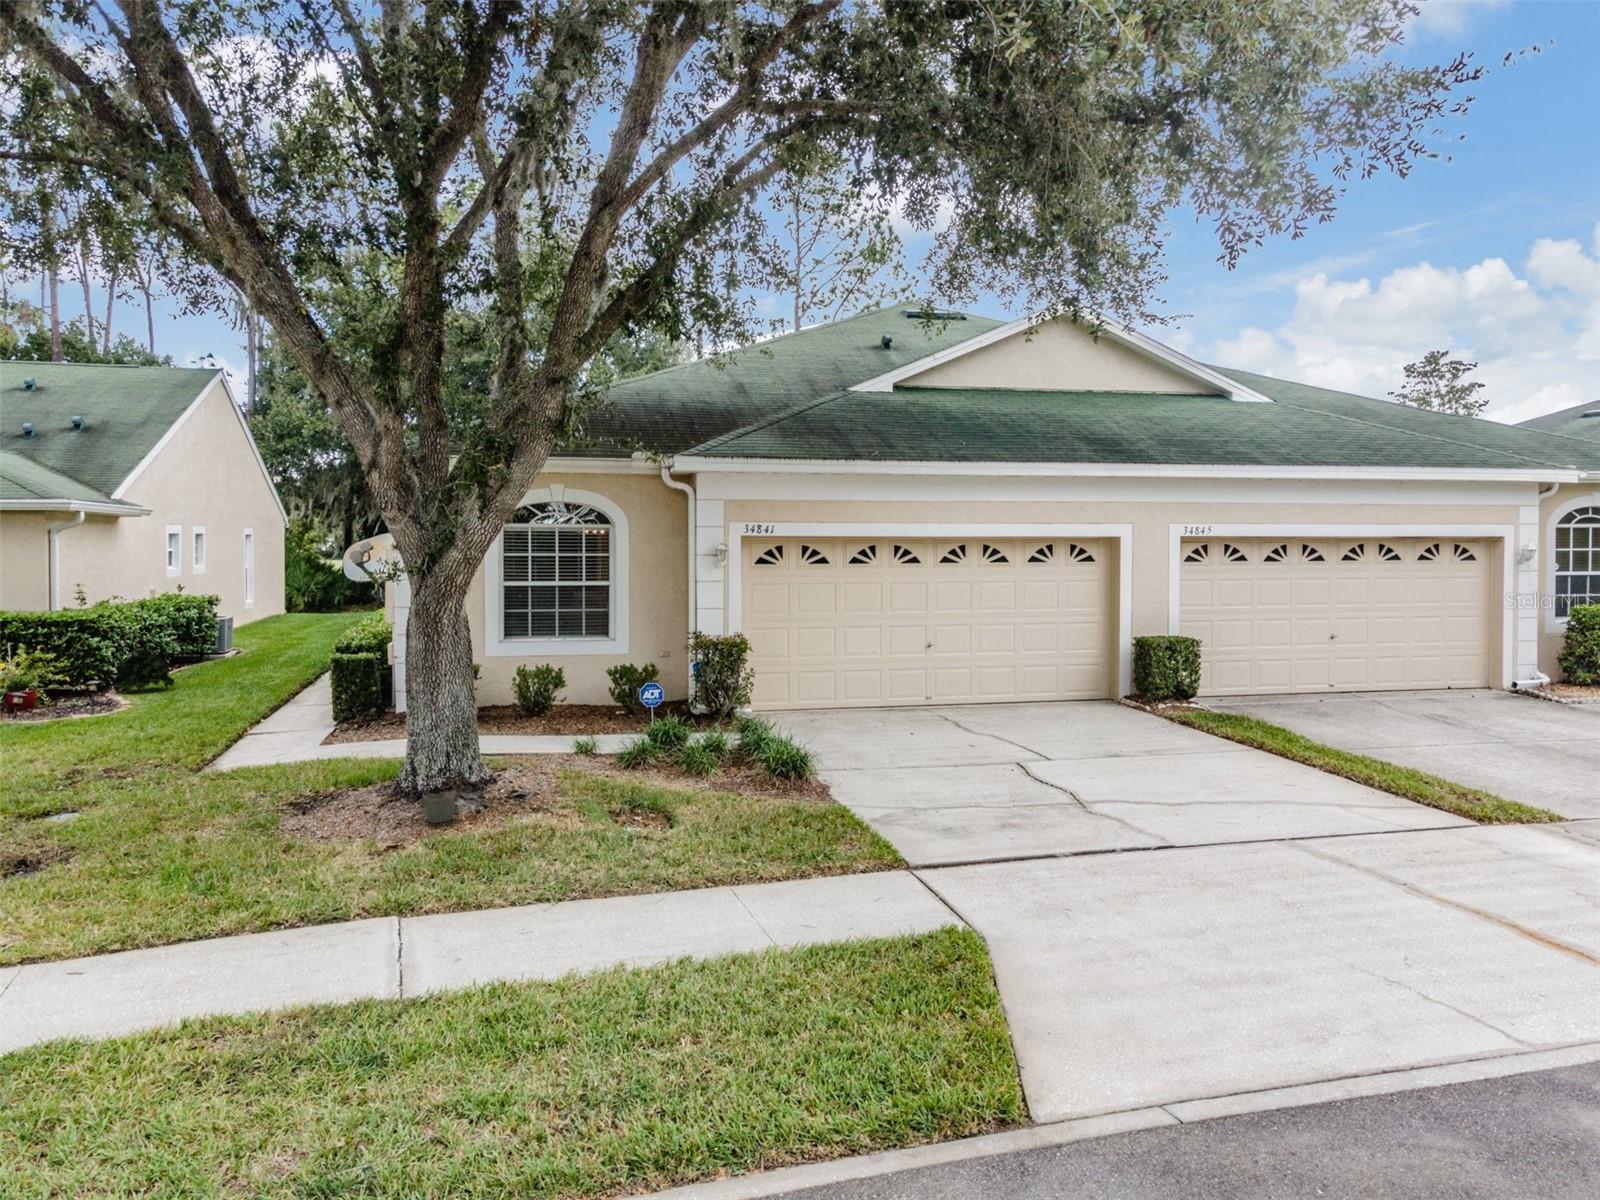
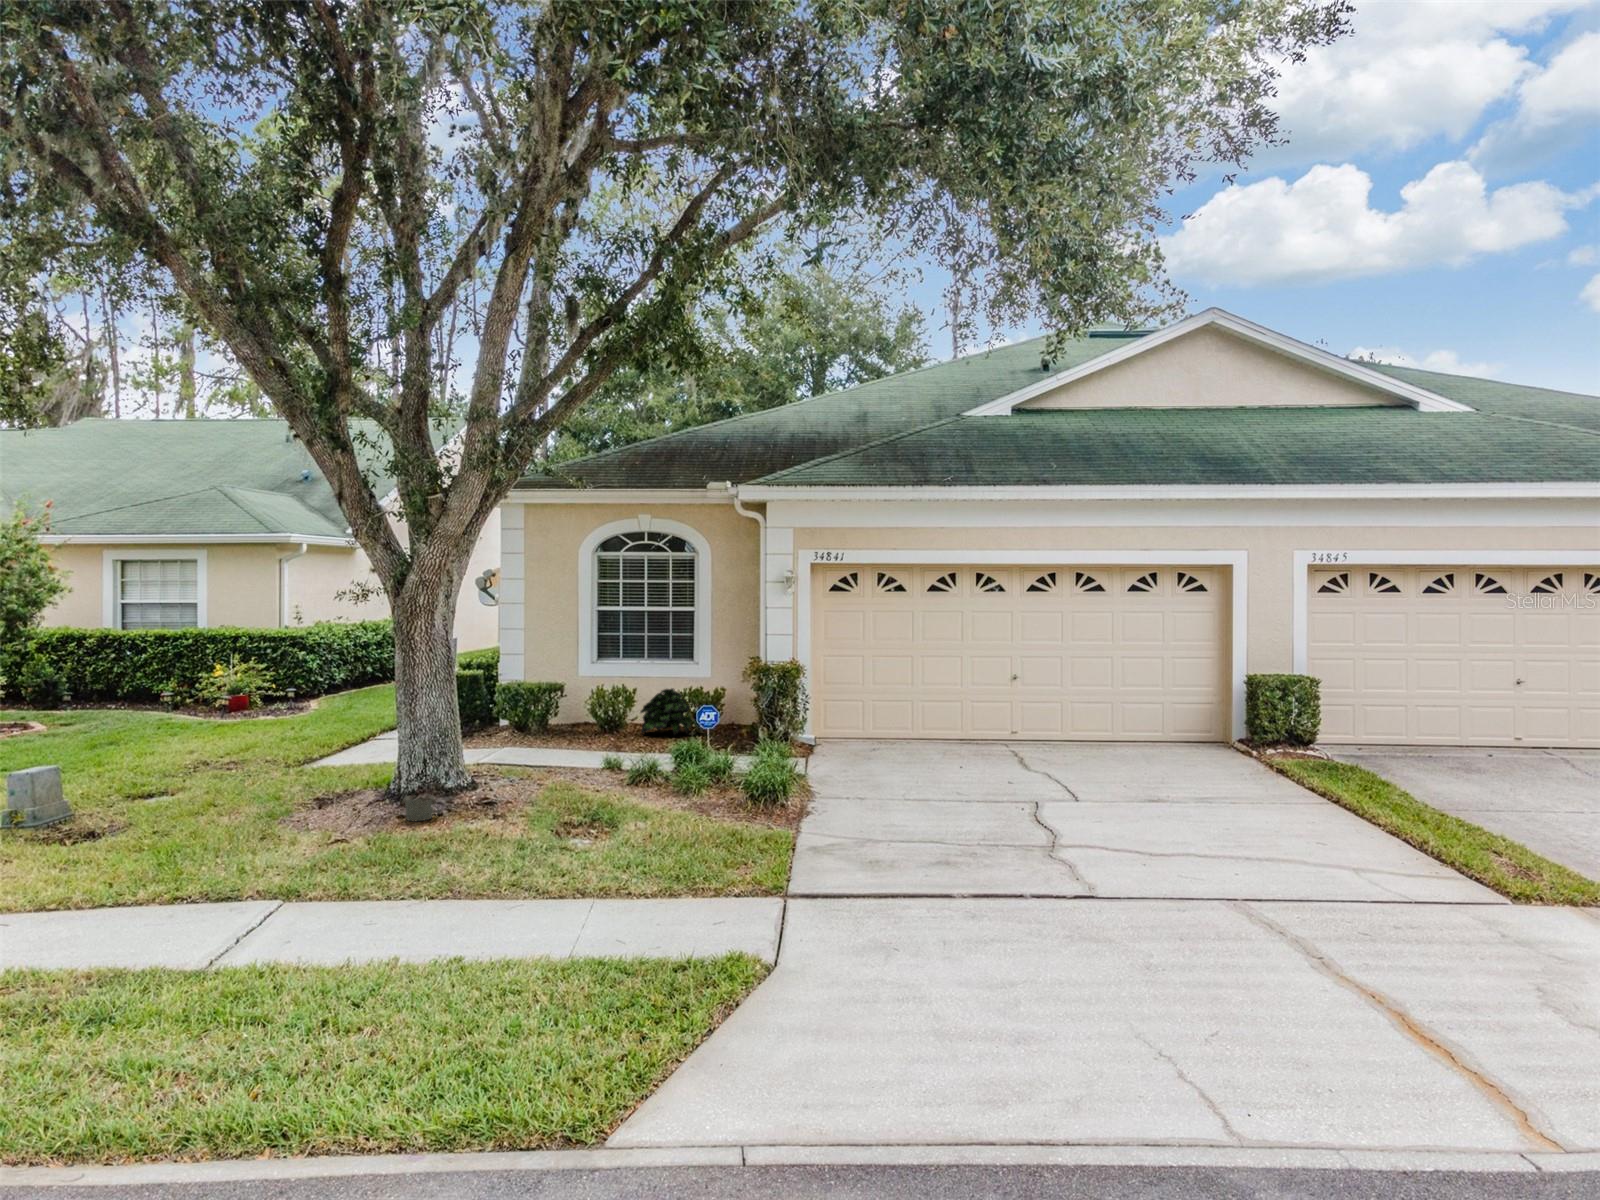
potted plant: present [113,649,174,693] -> present [641,689,693,735]

